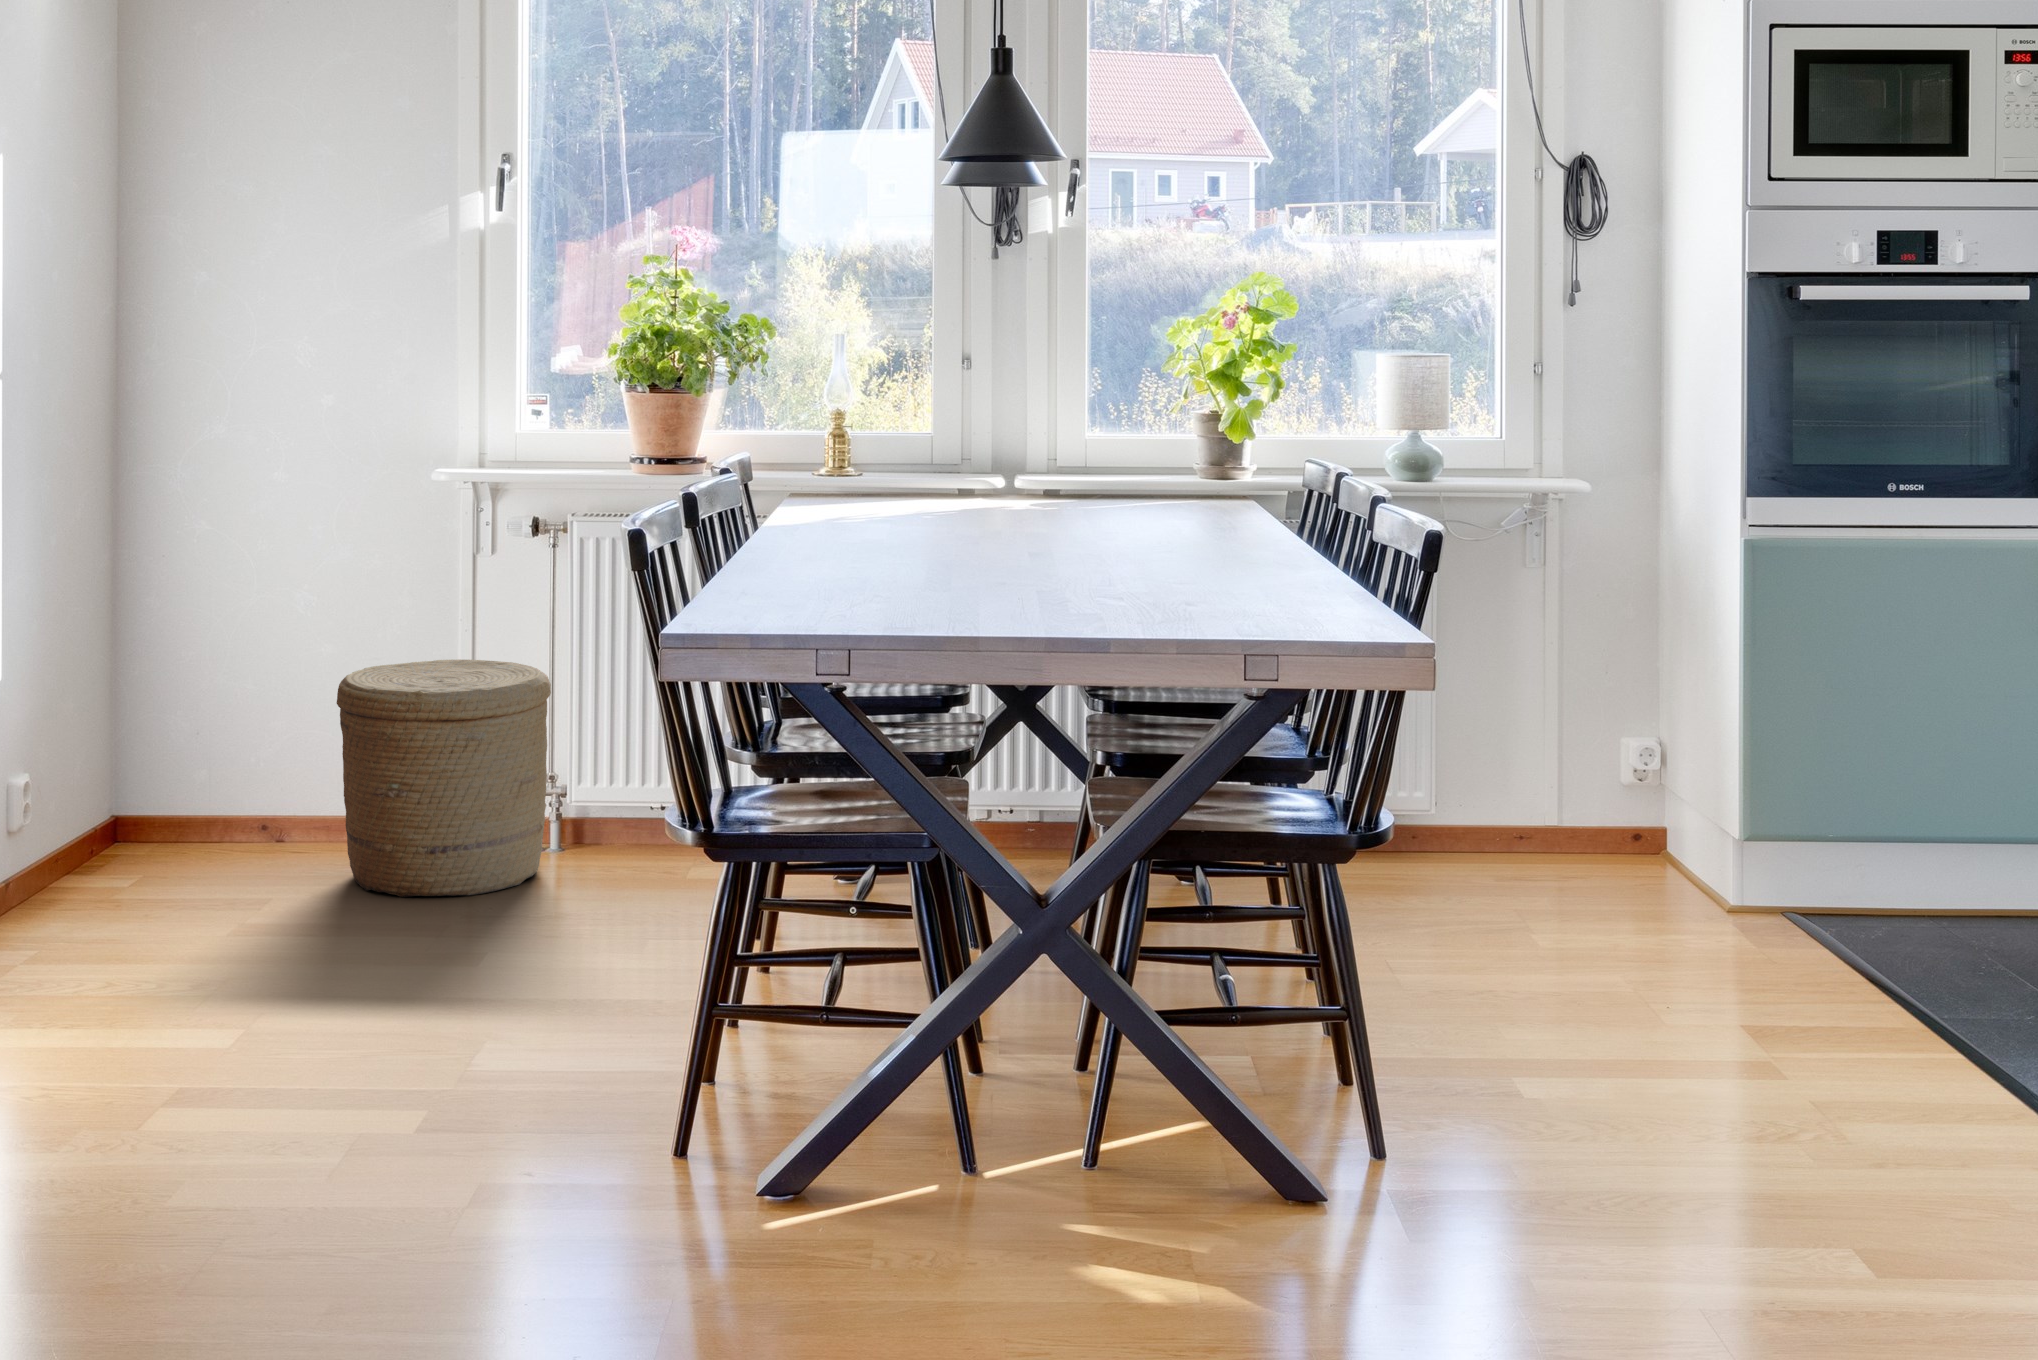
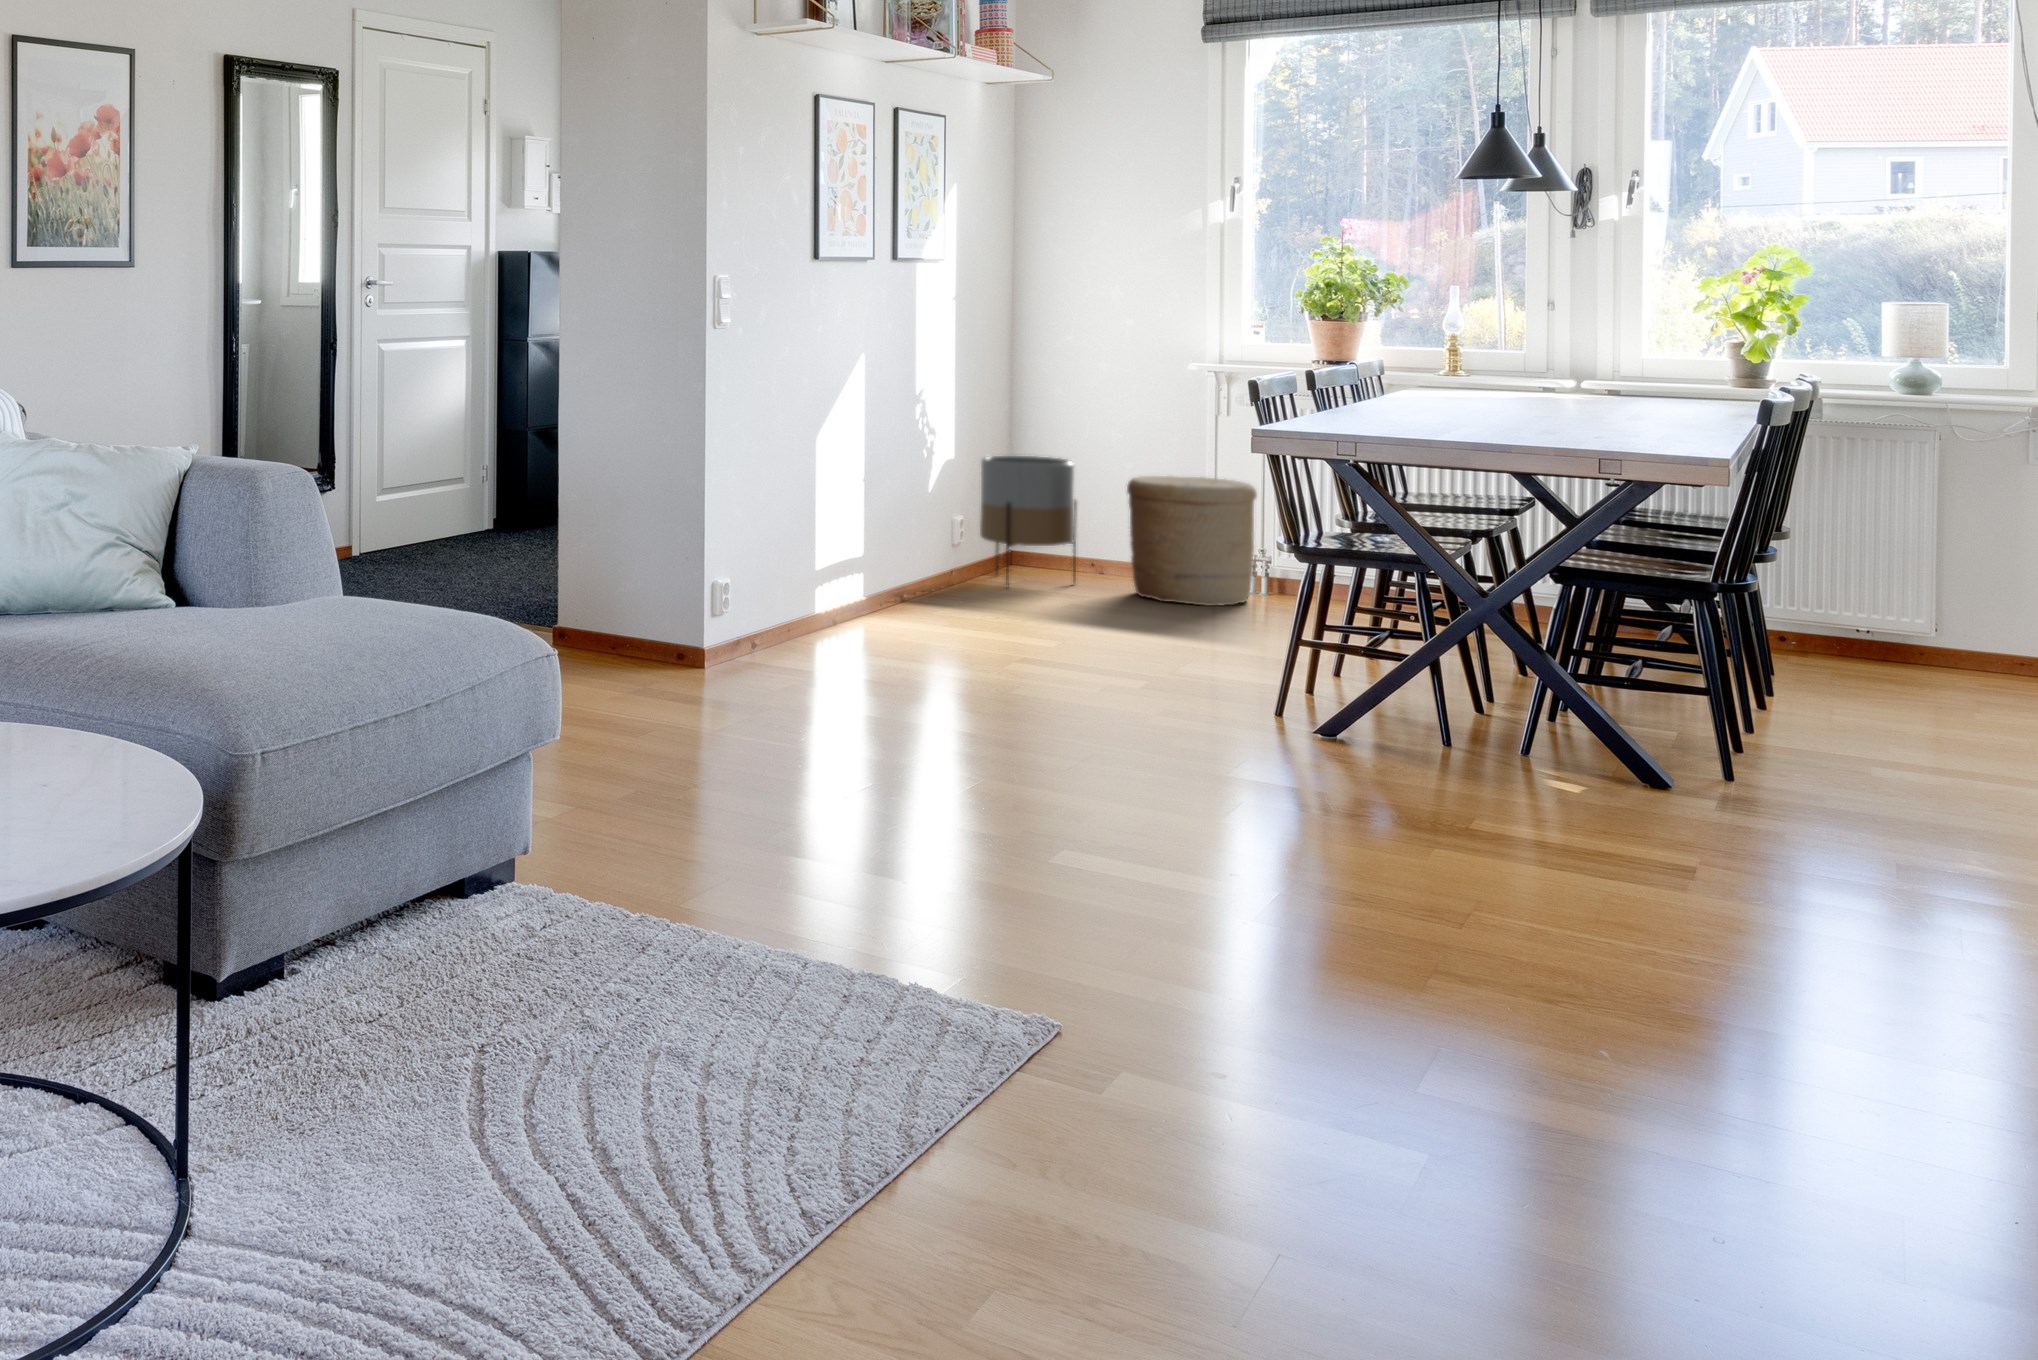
planter: none [68,646,245,906] -> present [980,456,1077,586]

